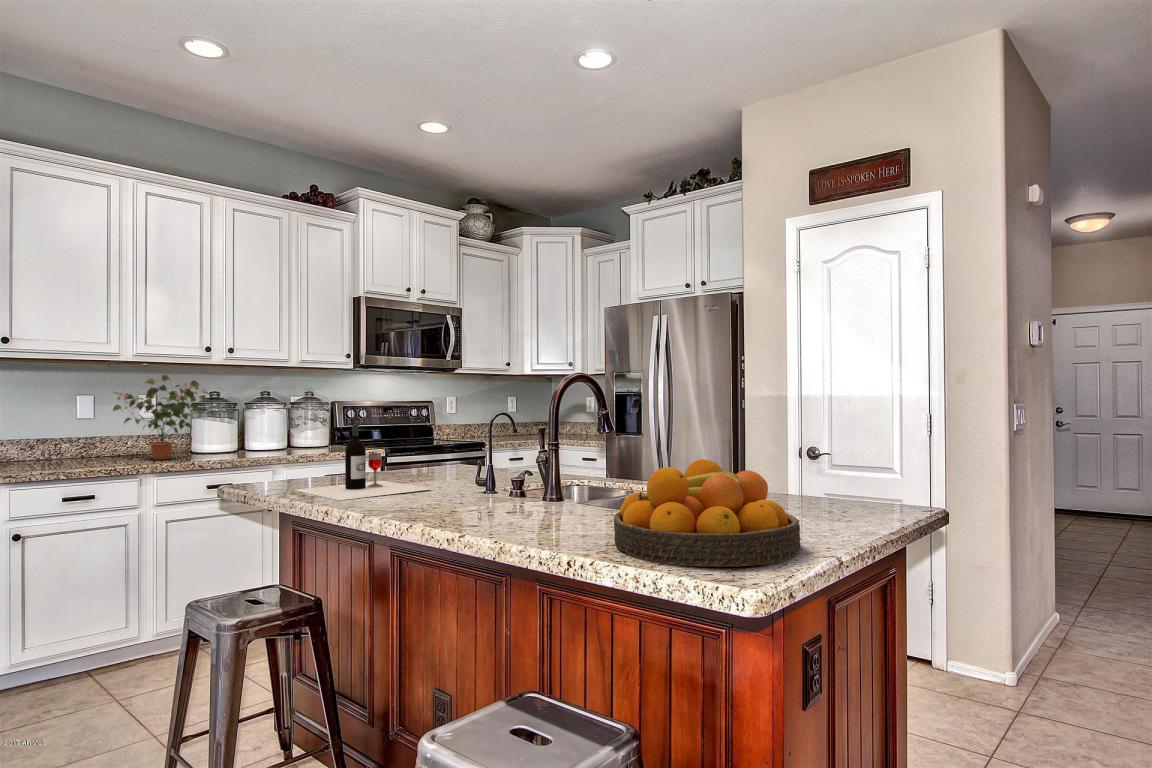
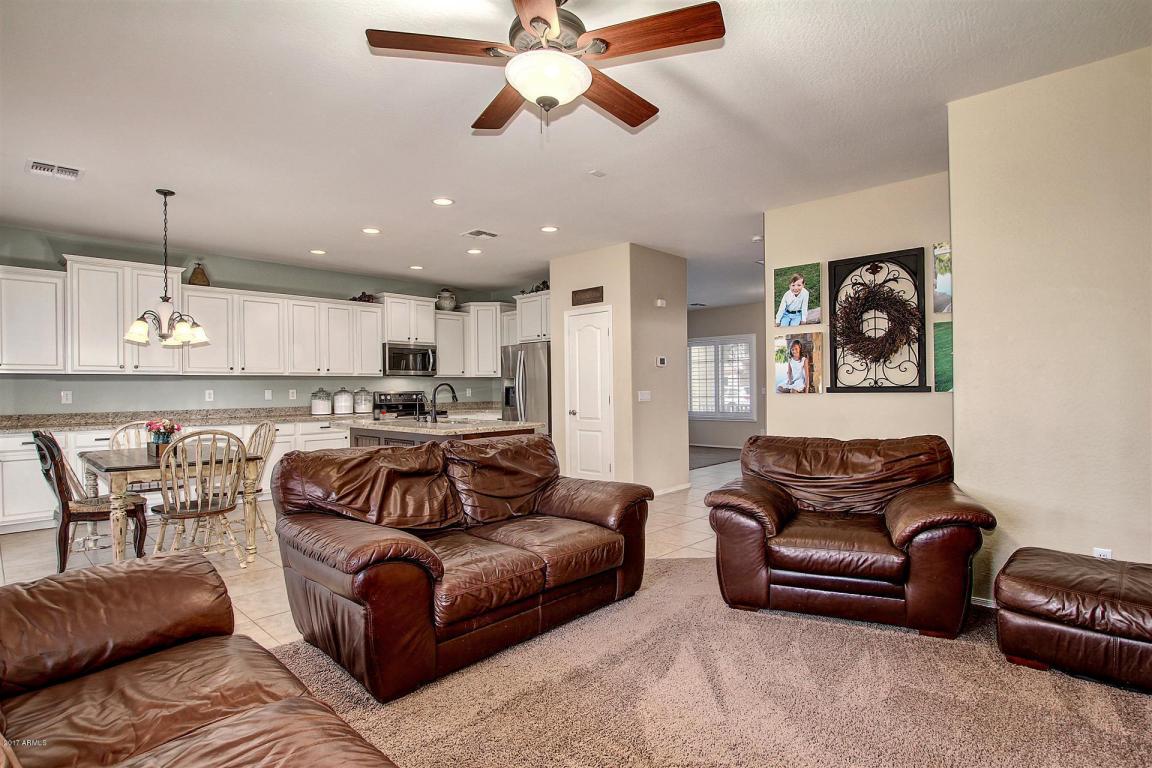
potted plant: present [113,375,208,460] -> none [280,381,321,417]
fruit bowl: present [614,459,801,567] -> none [435,406,482,429]

